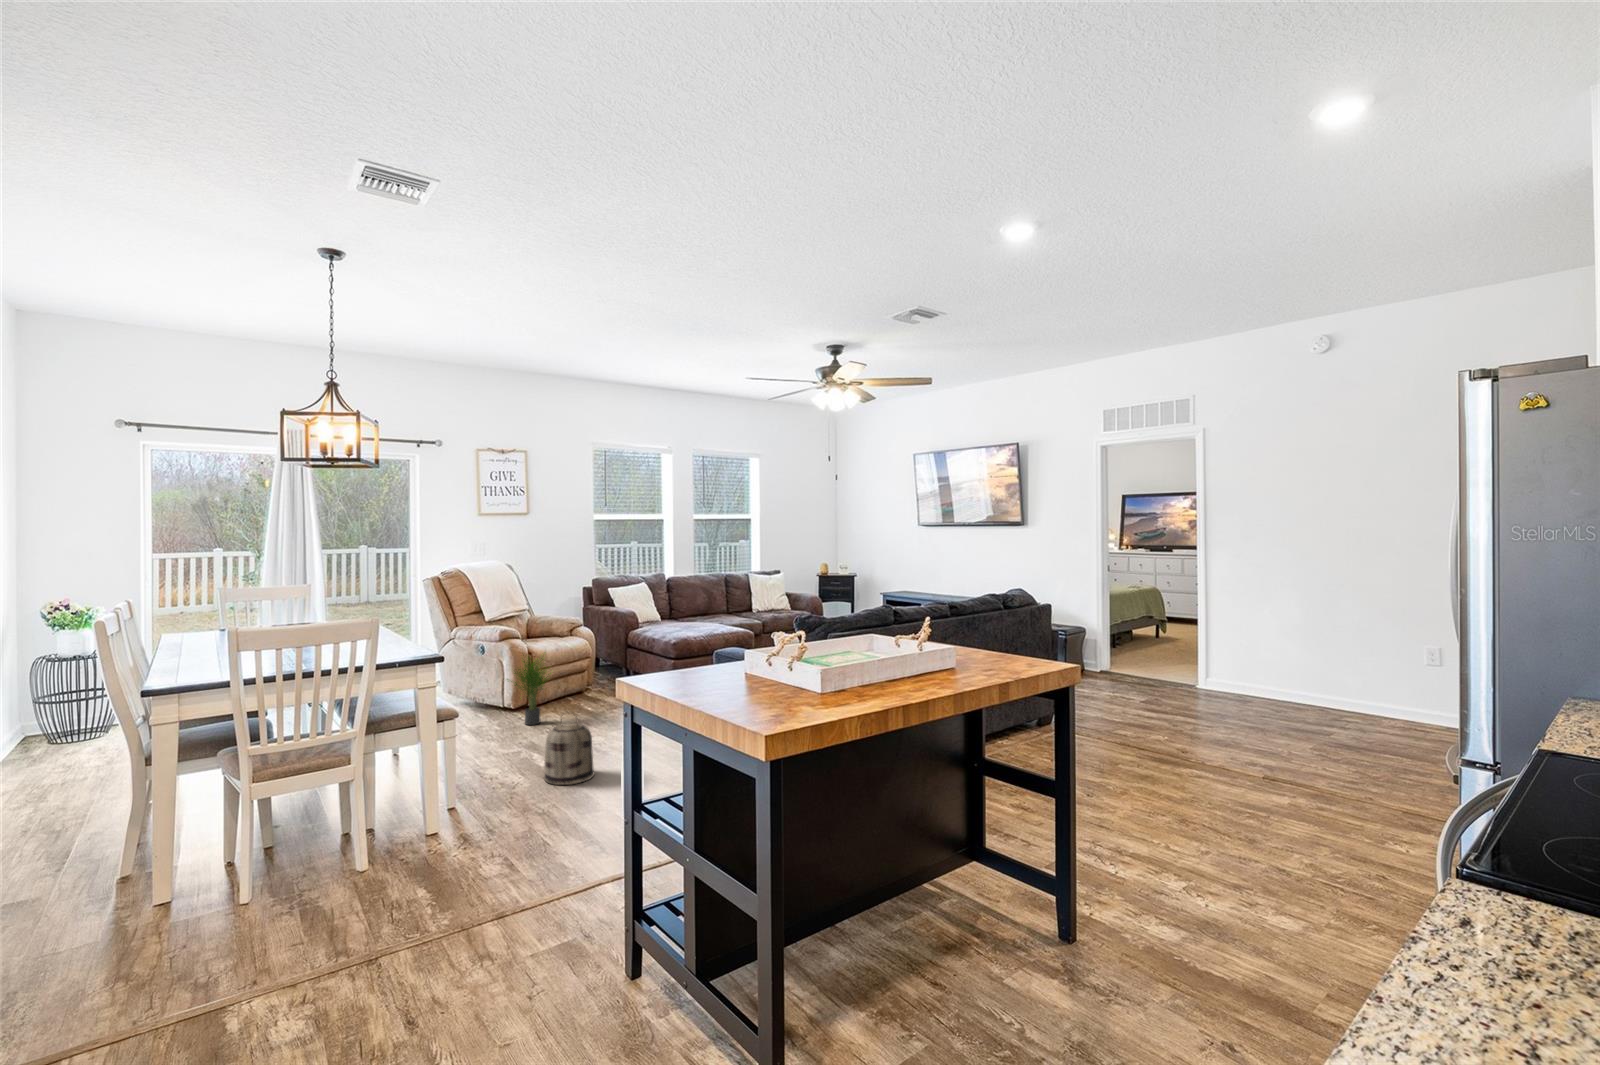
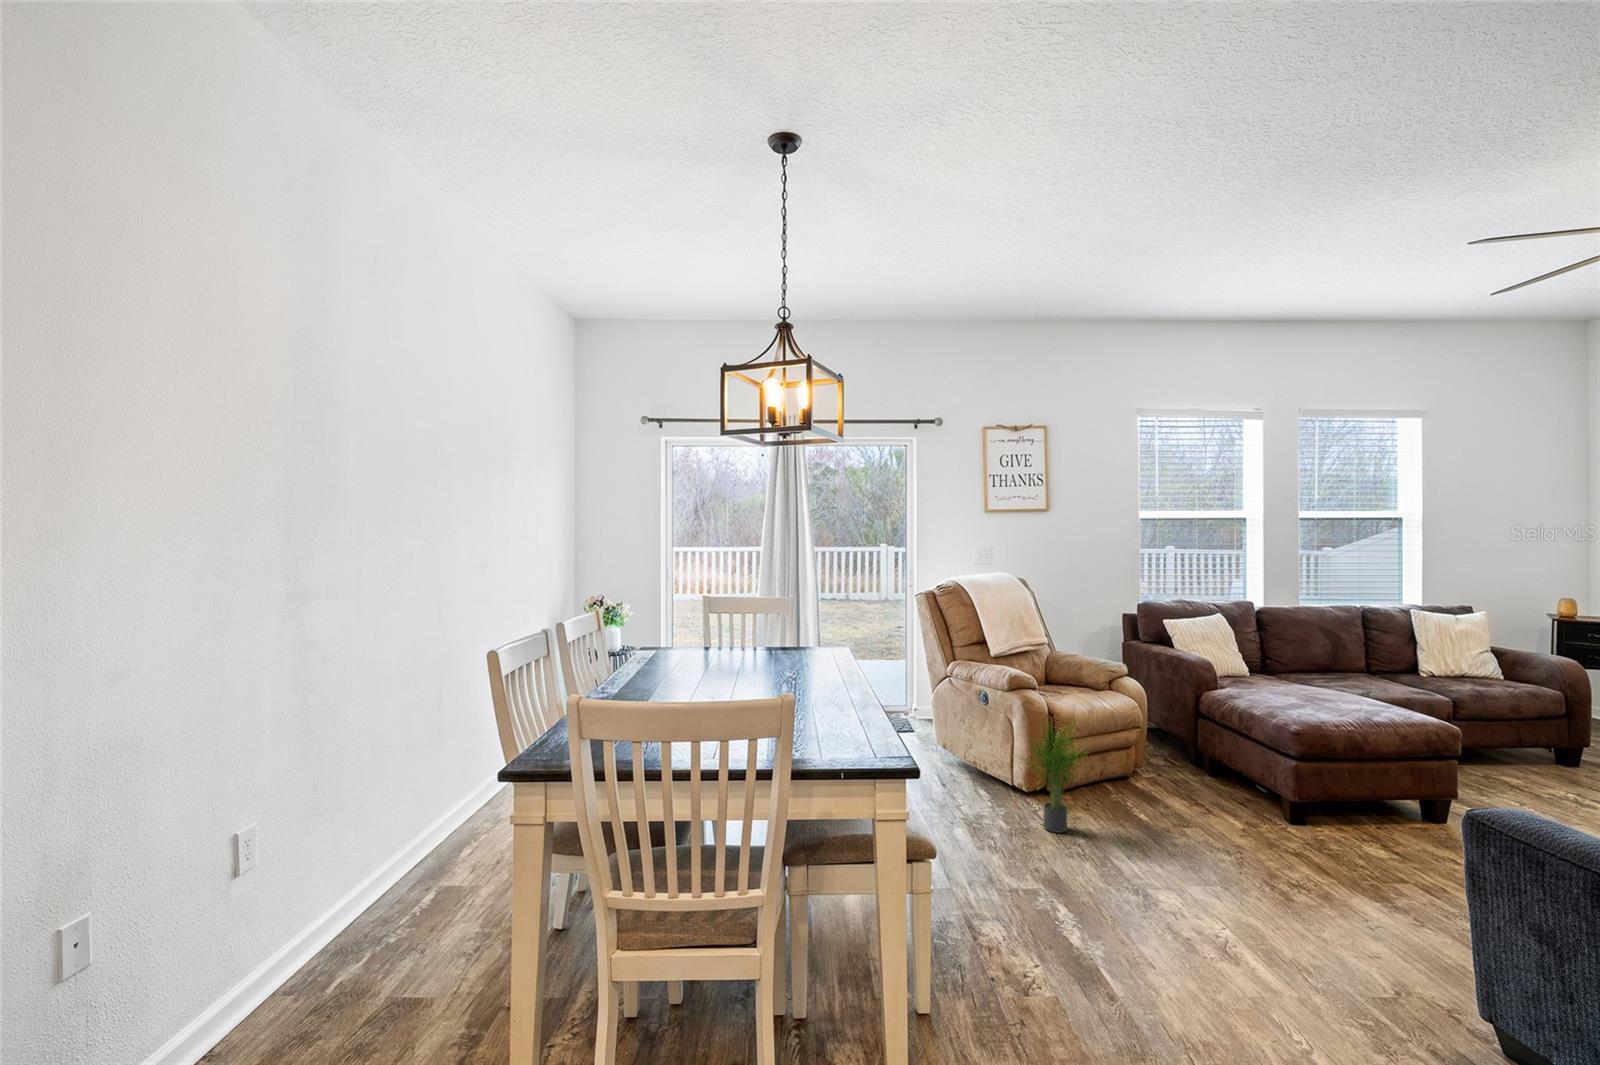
basket: present [544,715,594,785] -> none [1083,871,1179,1020]

